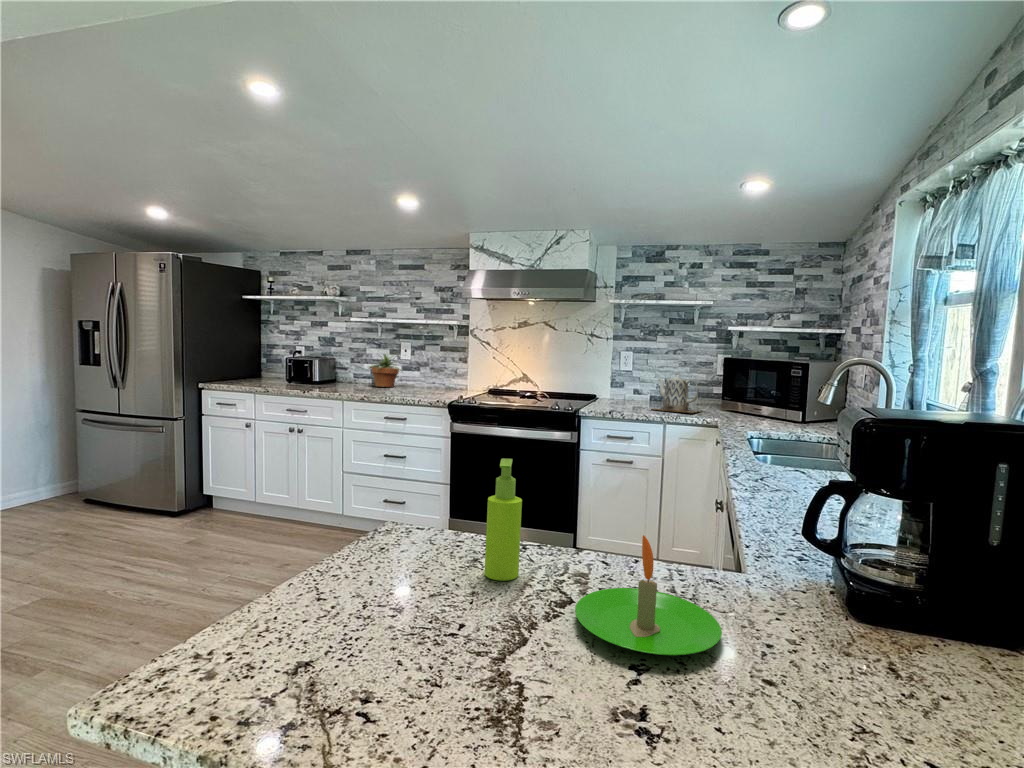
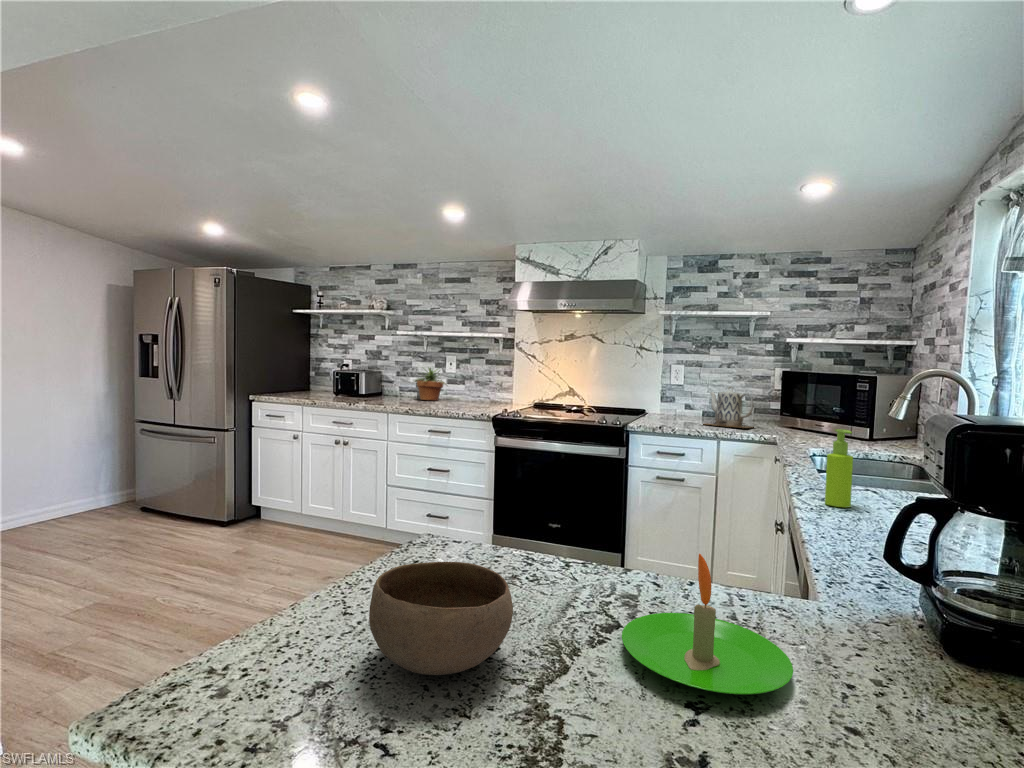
soap dispenser: present [484,458,522,581] -> present [825,429,853,507]
bowl: none [345,549,478,652] -> present [369,562,513,675]

